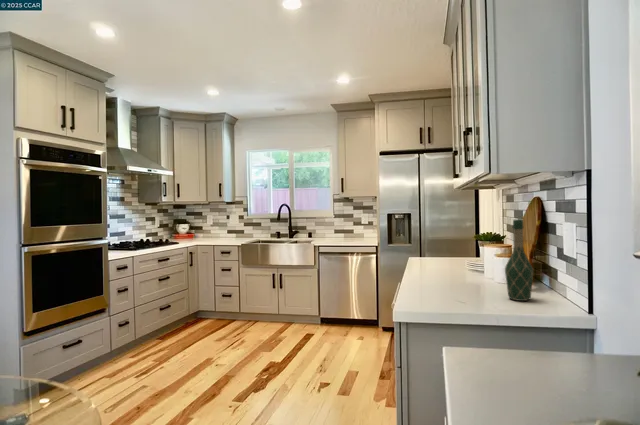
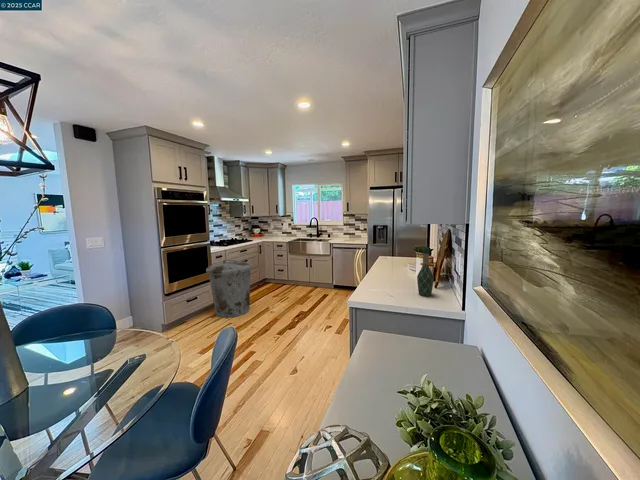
trash can: none [99,271,184,379] -> present [206,259,252,318]

